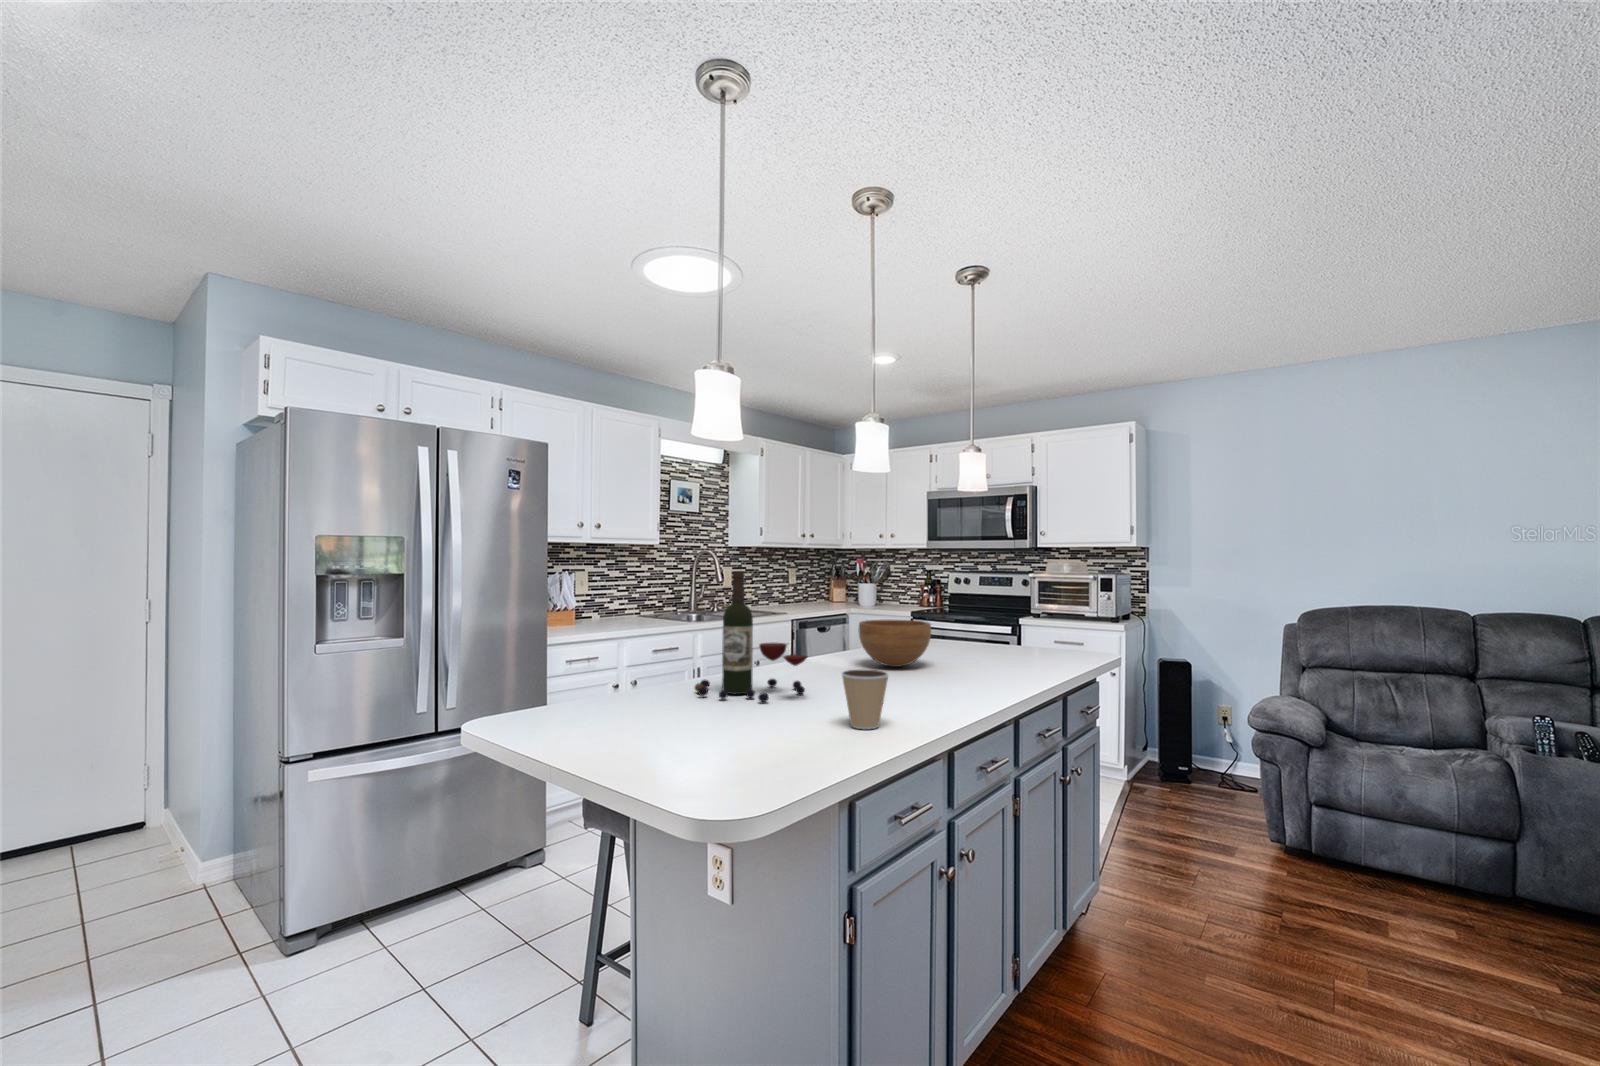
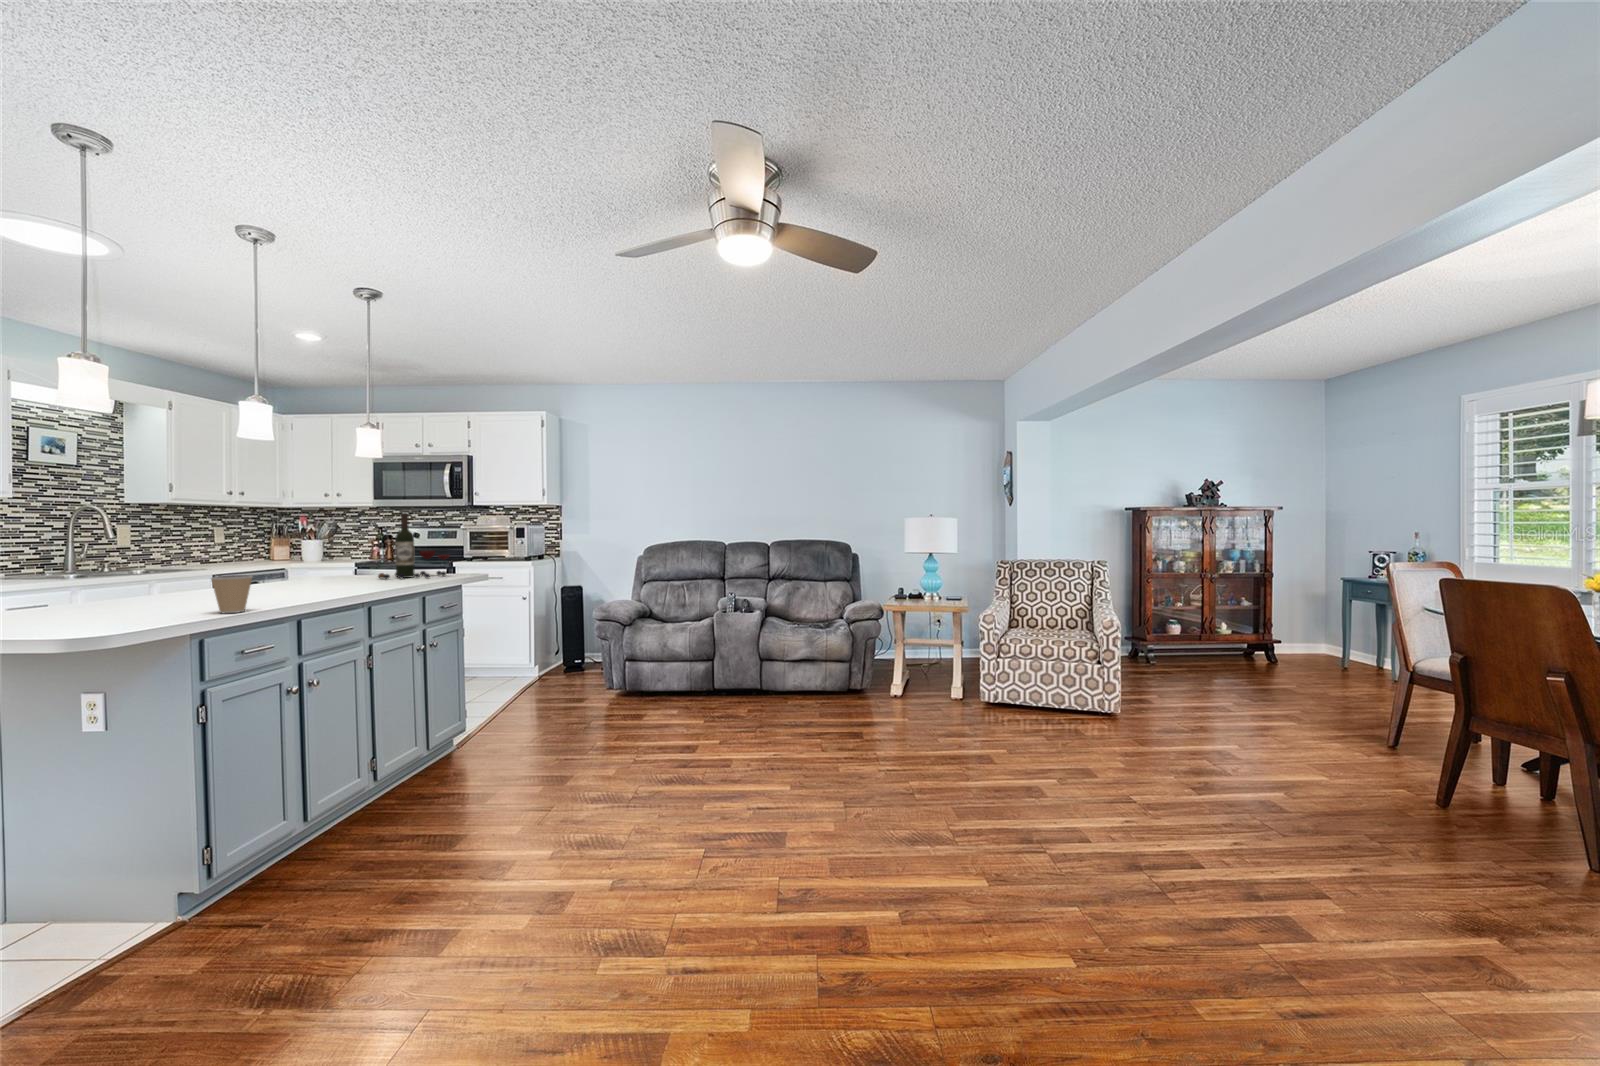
wine bottle: present [695,571,807,702] -> present [378,513,450,579]
bowl: present [858,620,931,667] -> none [257,554,327,589]

